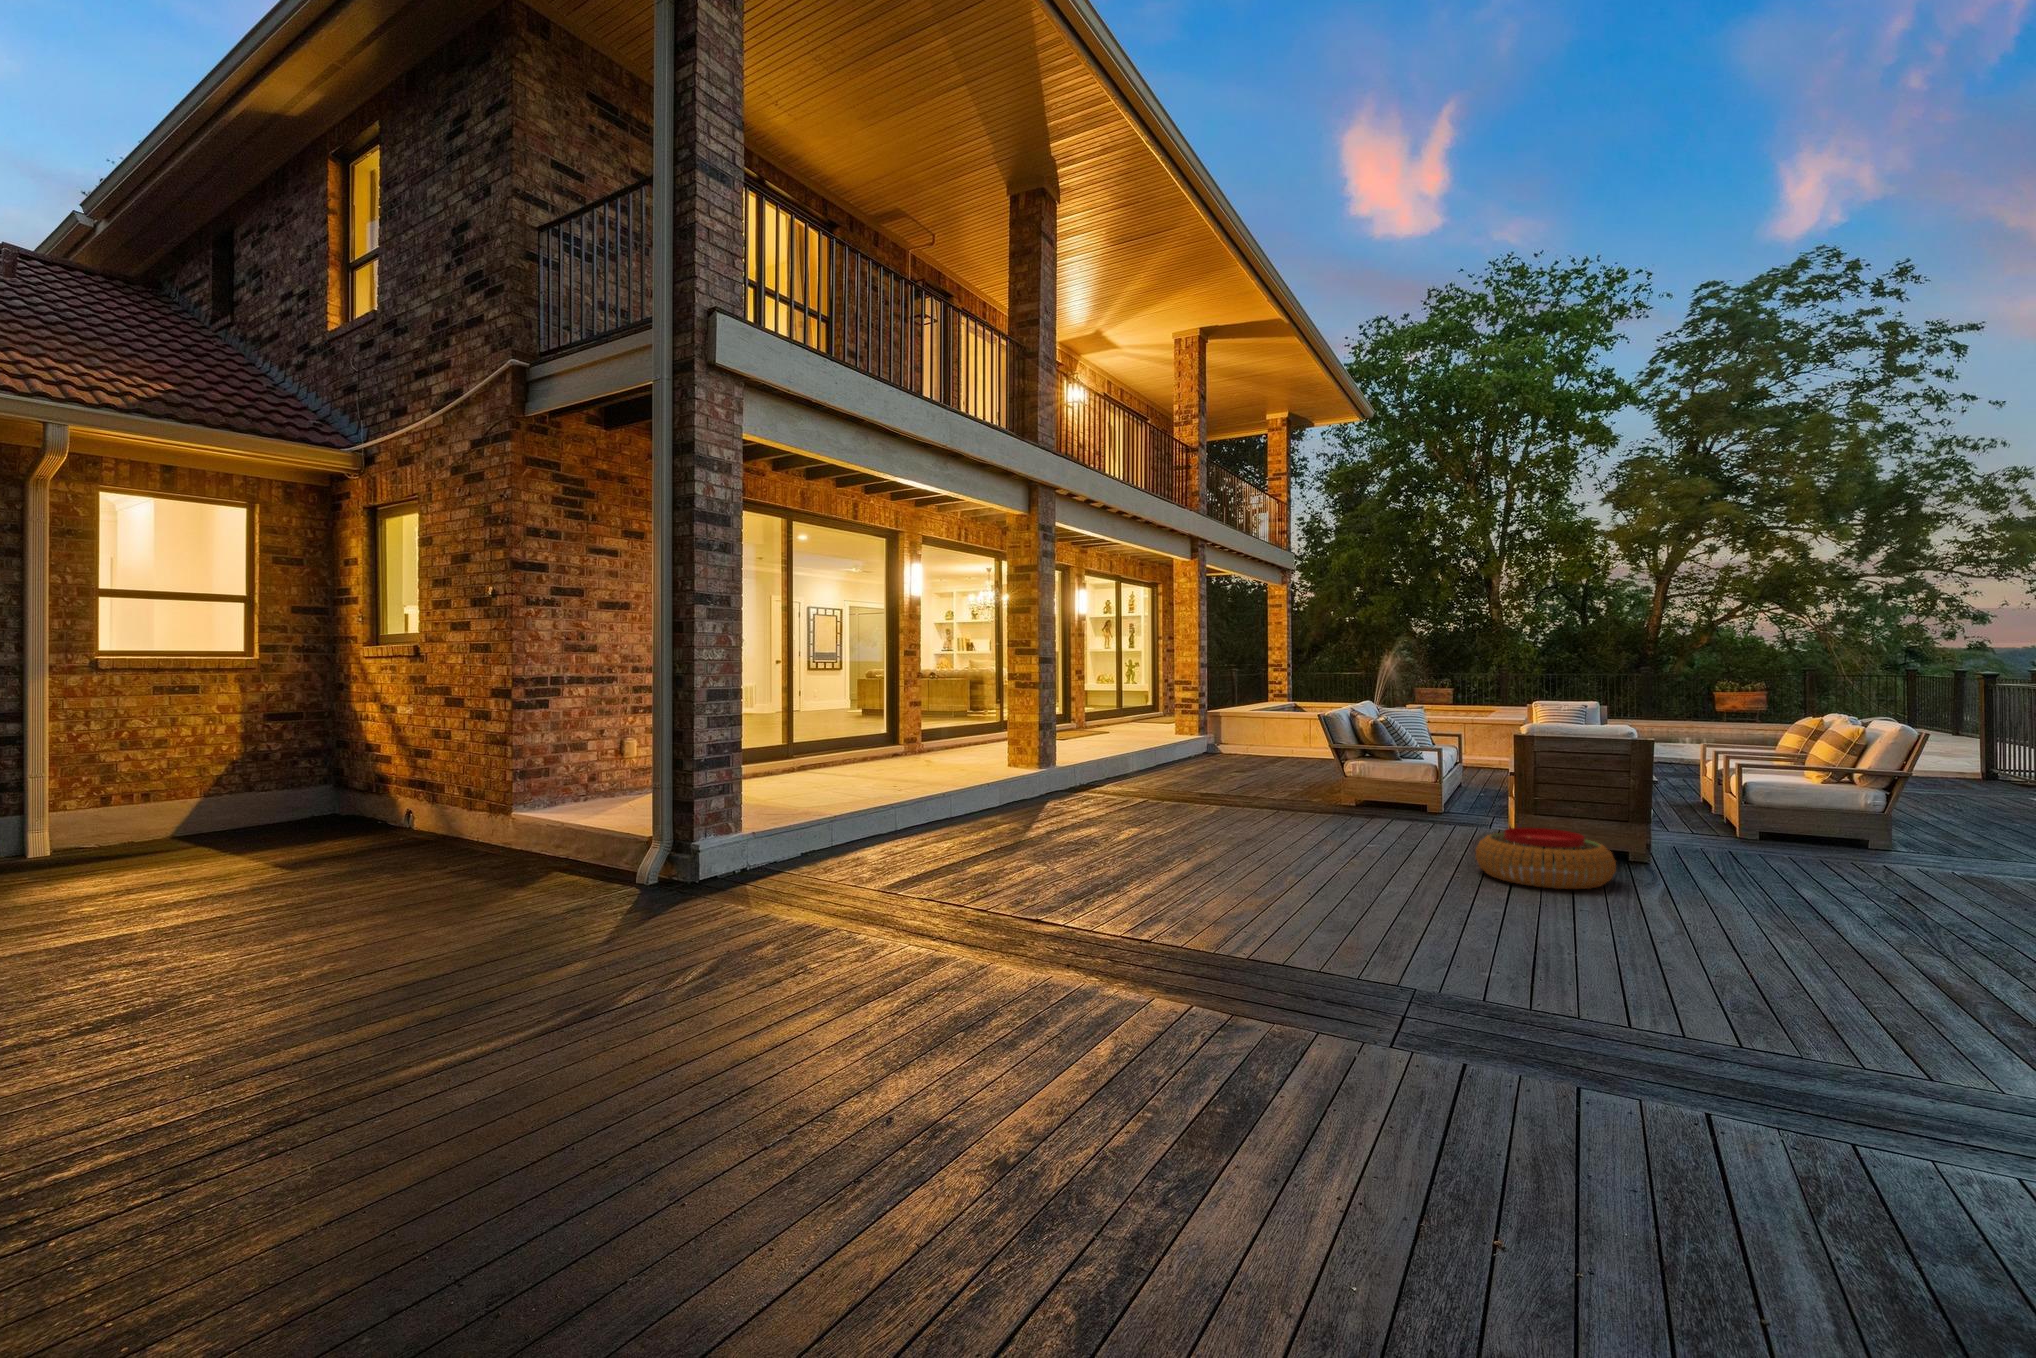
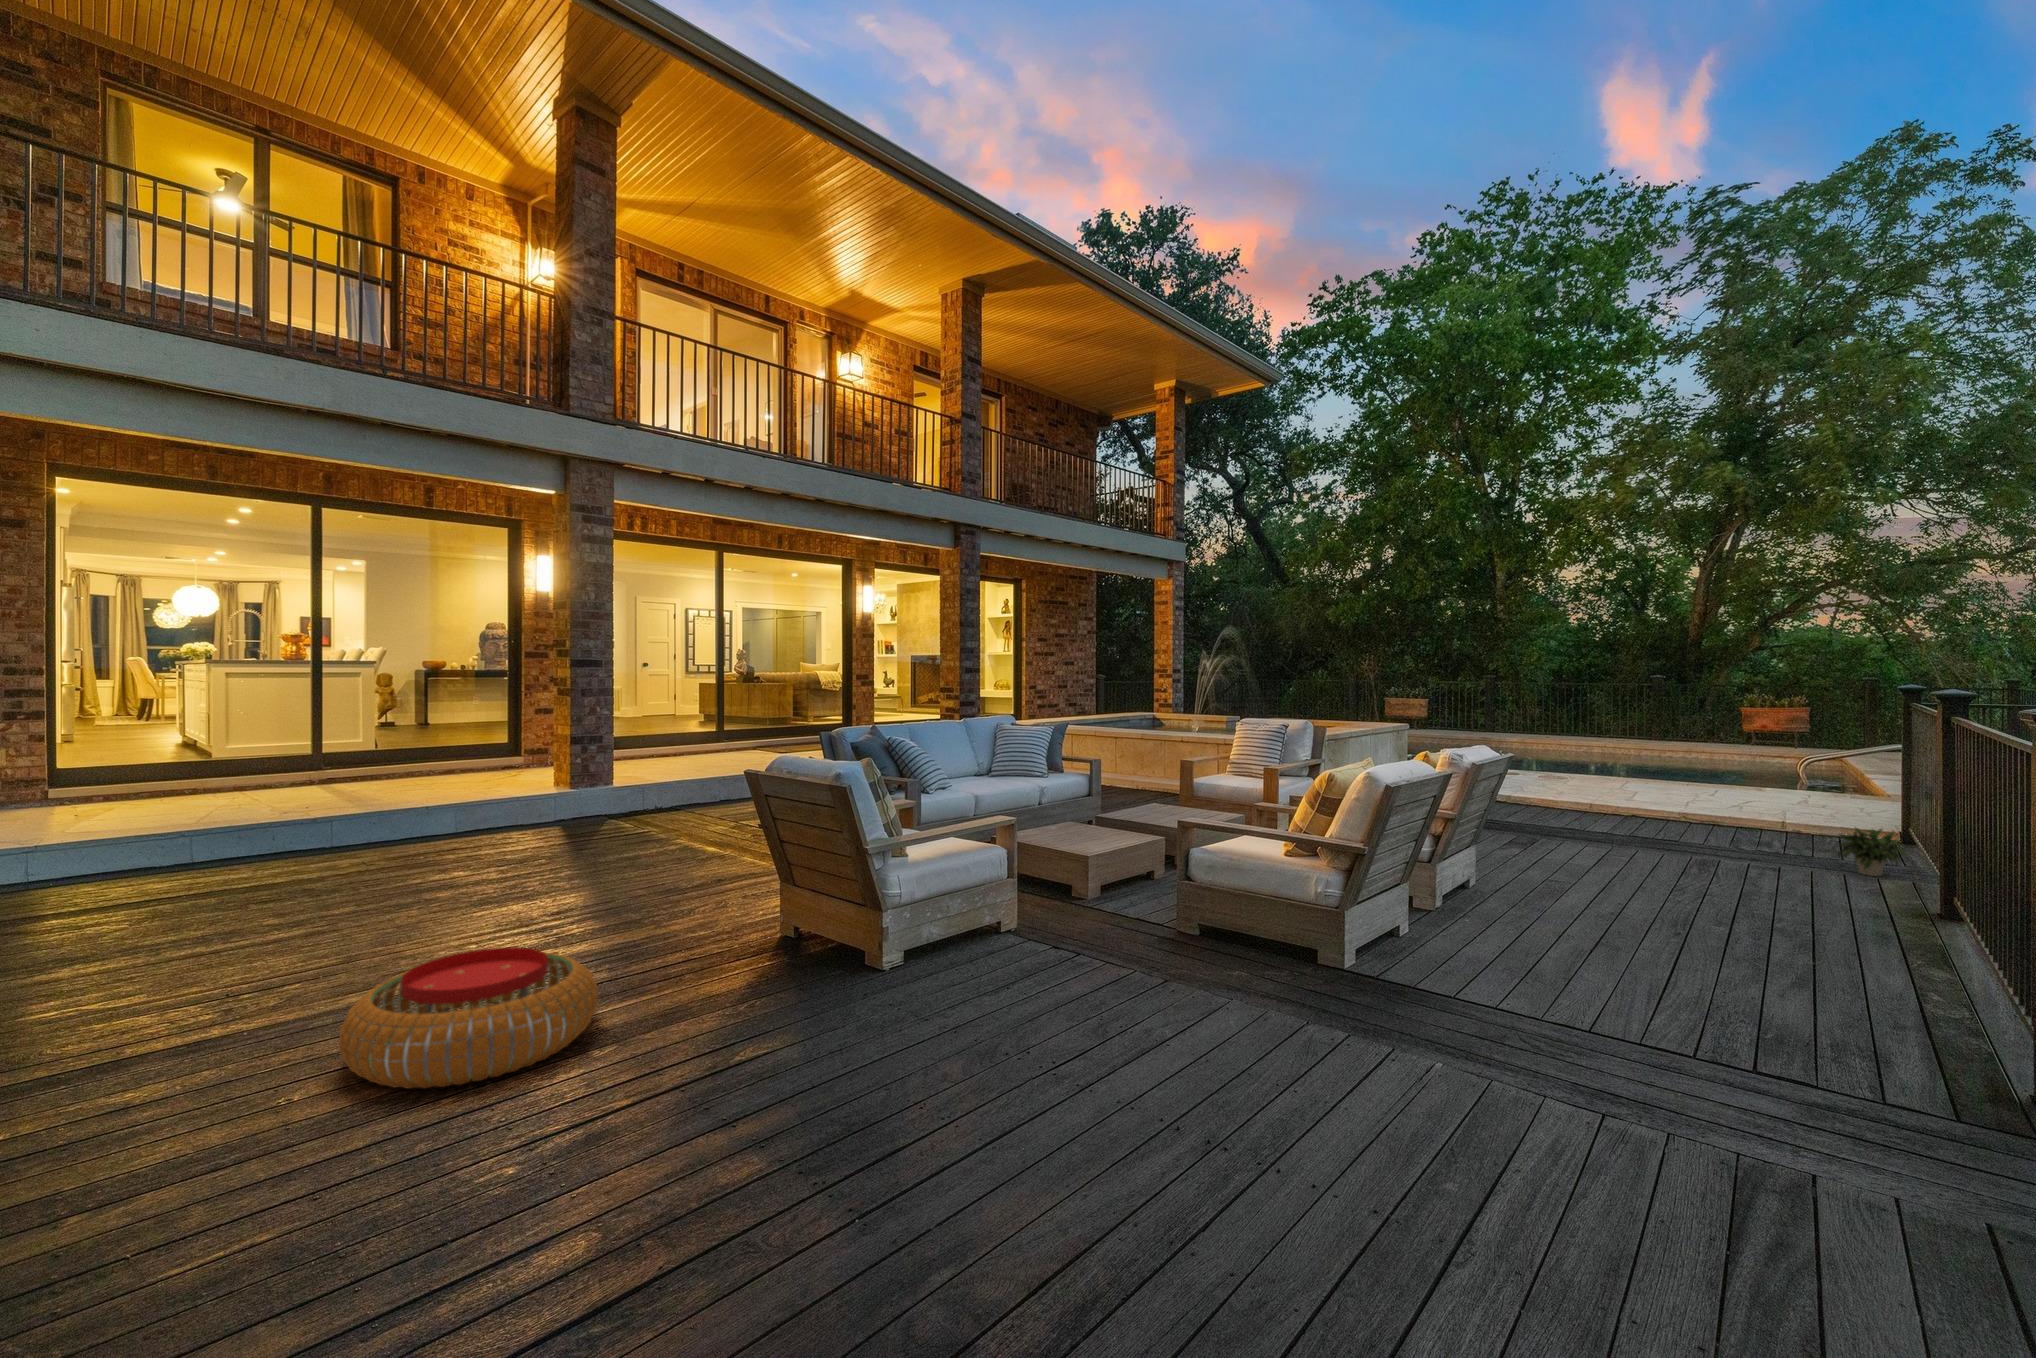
potted plant: none [1925,760,1976,789] -> present [1837,828,1906,876]

